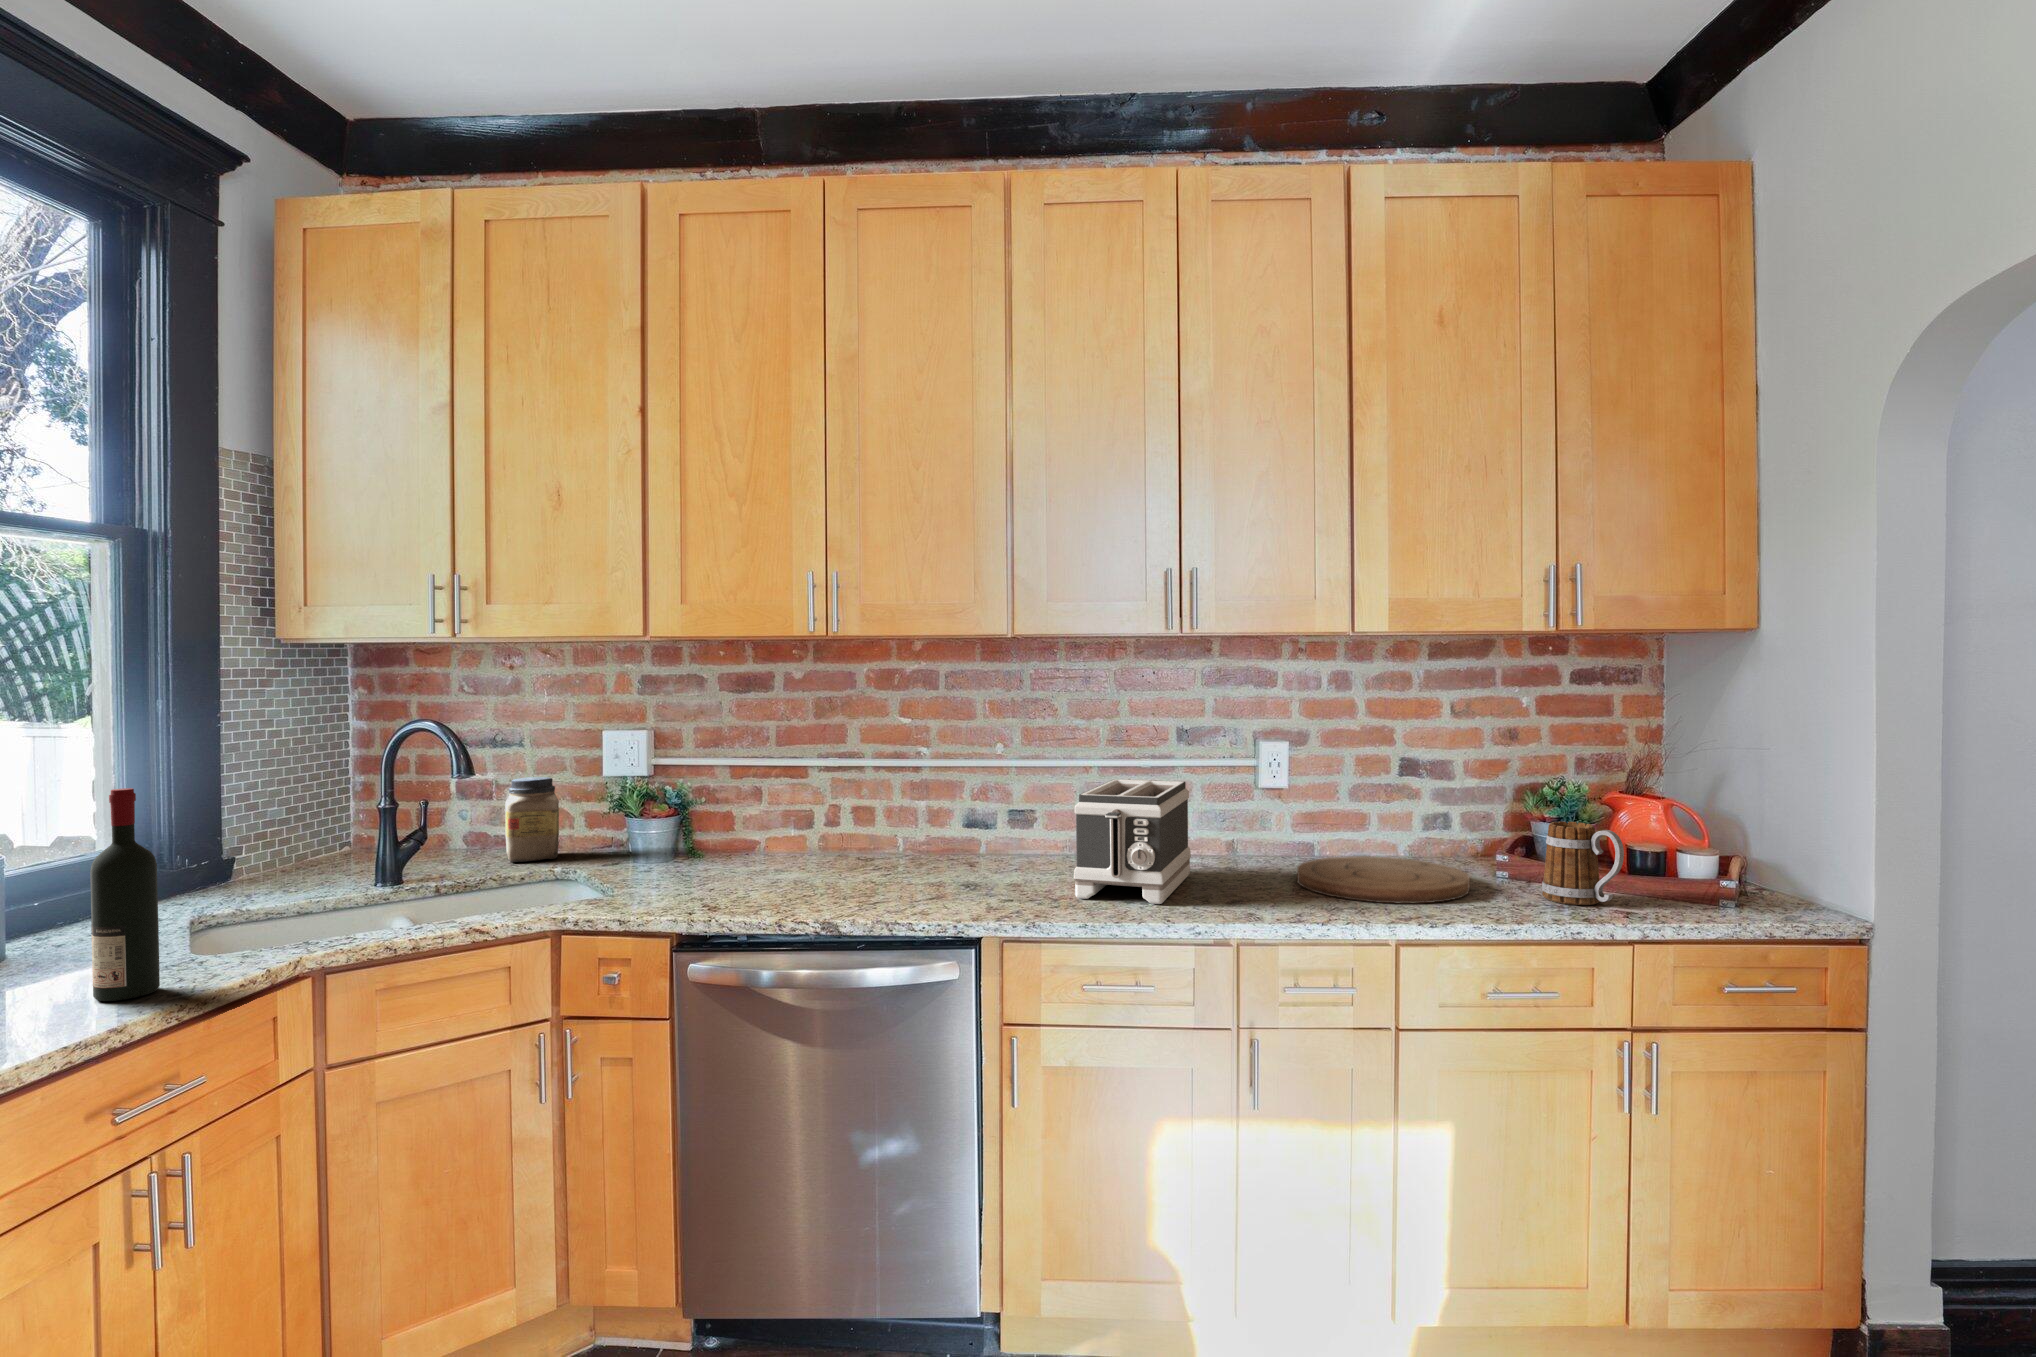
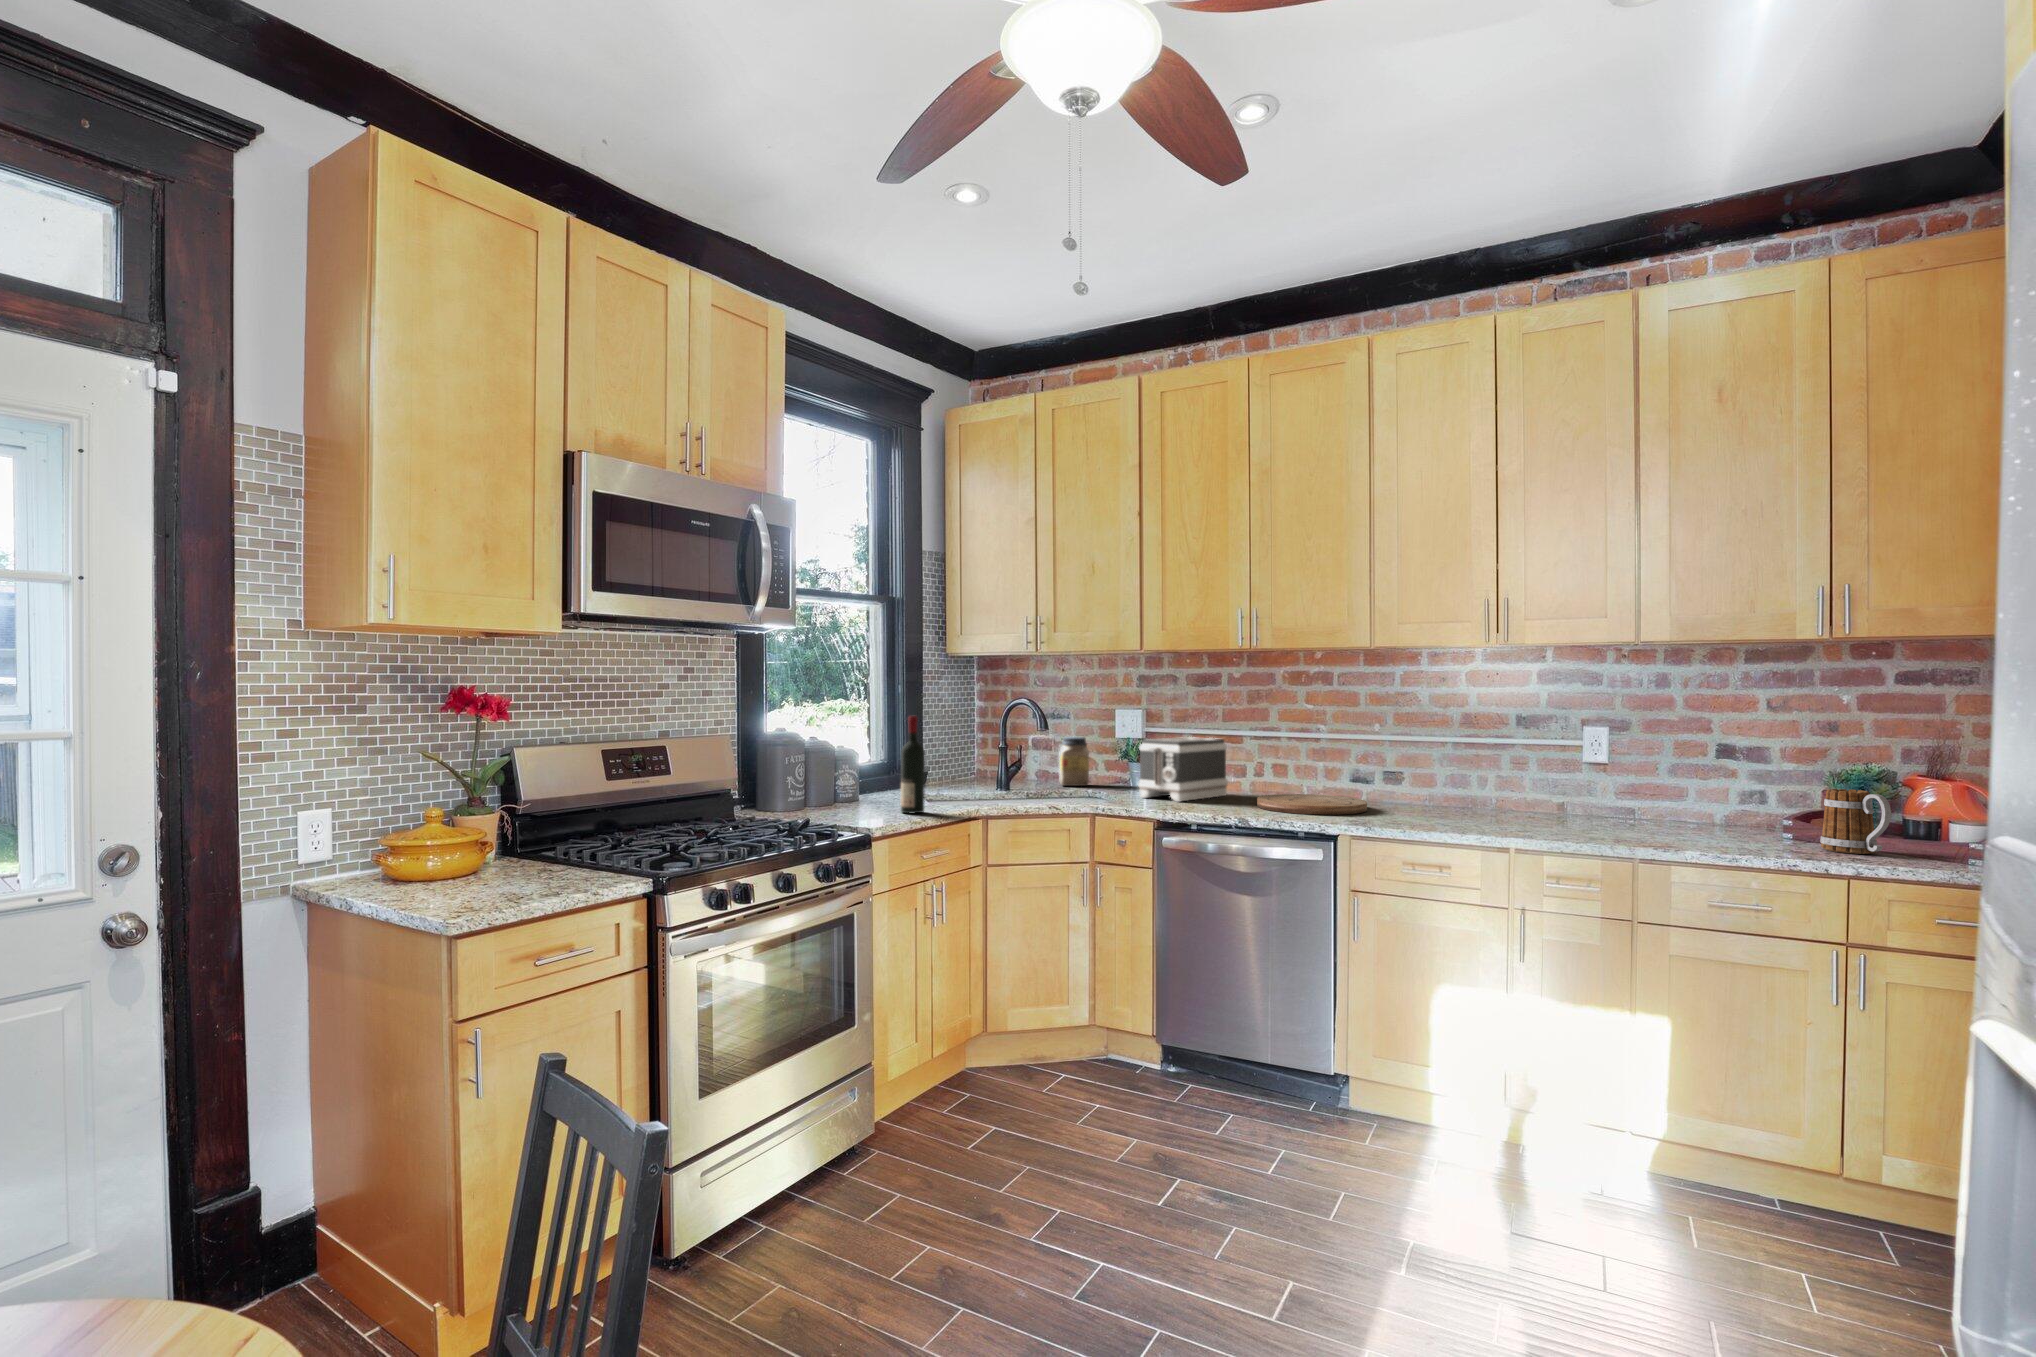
toaster: present [1074,779,1191,904] -> present [1138,737,1228,802]
cutting board: present [1297,856,1470,904] -> present [1257,794,1367,815]

